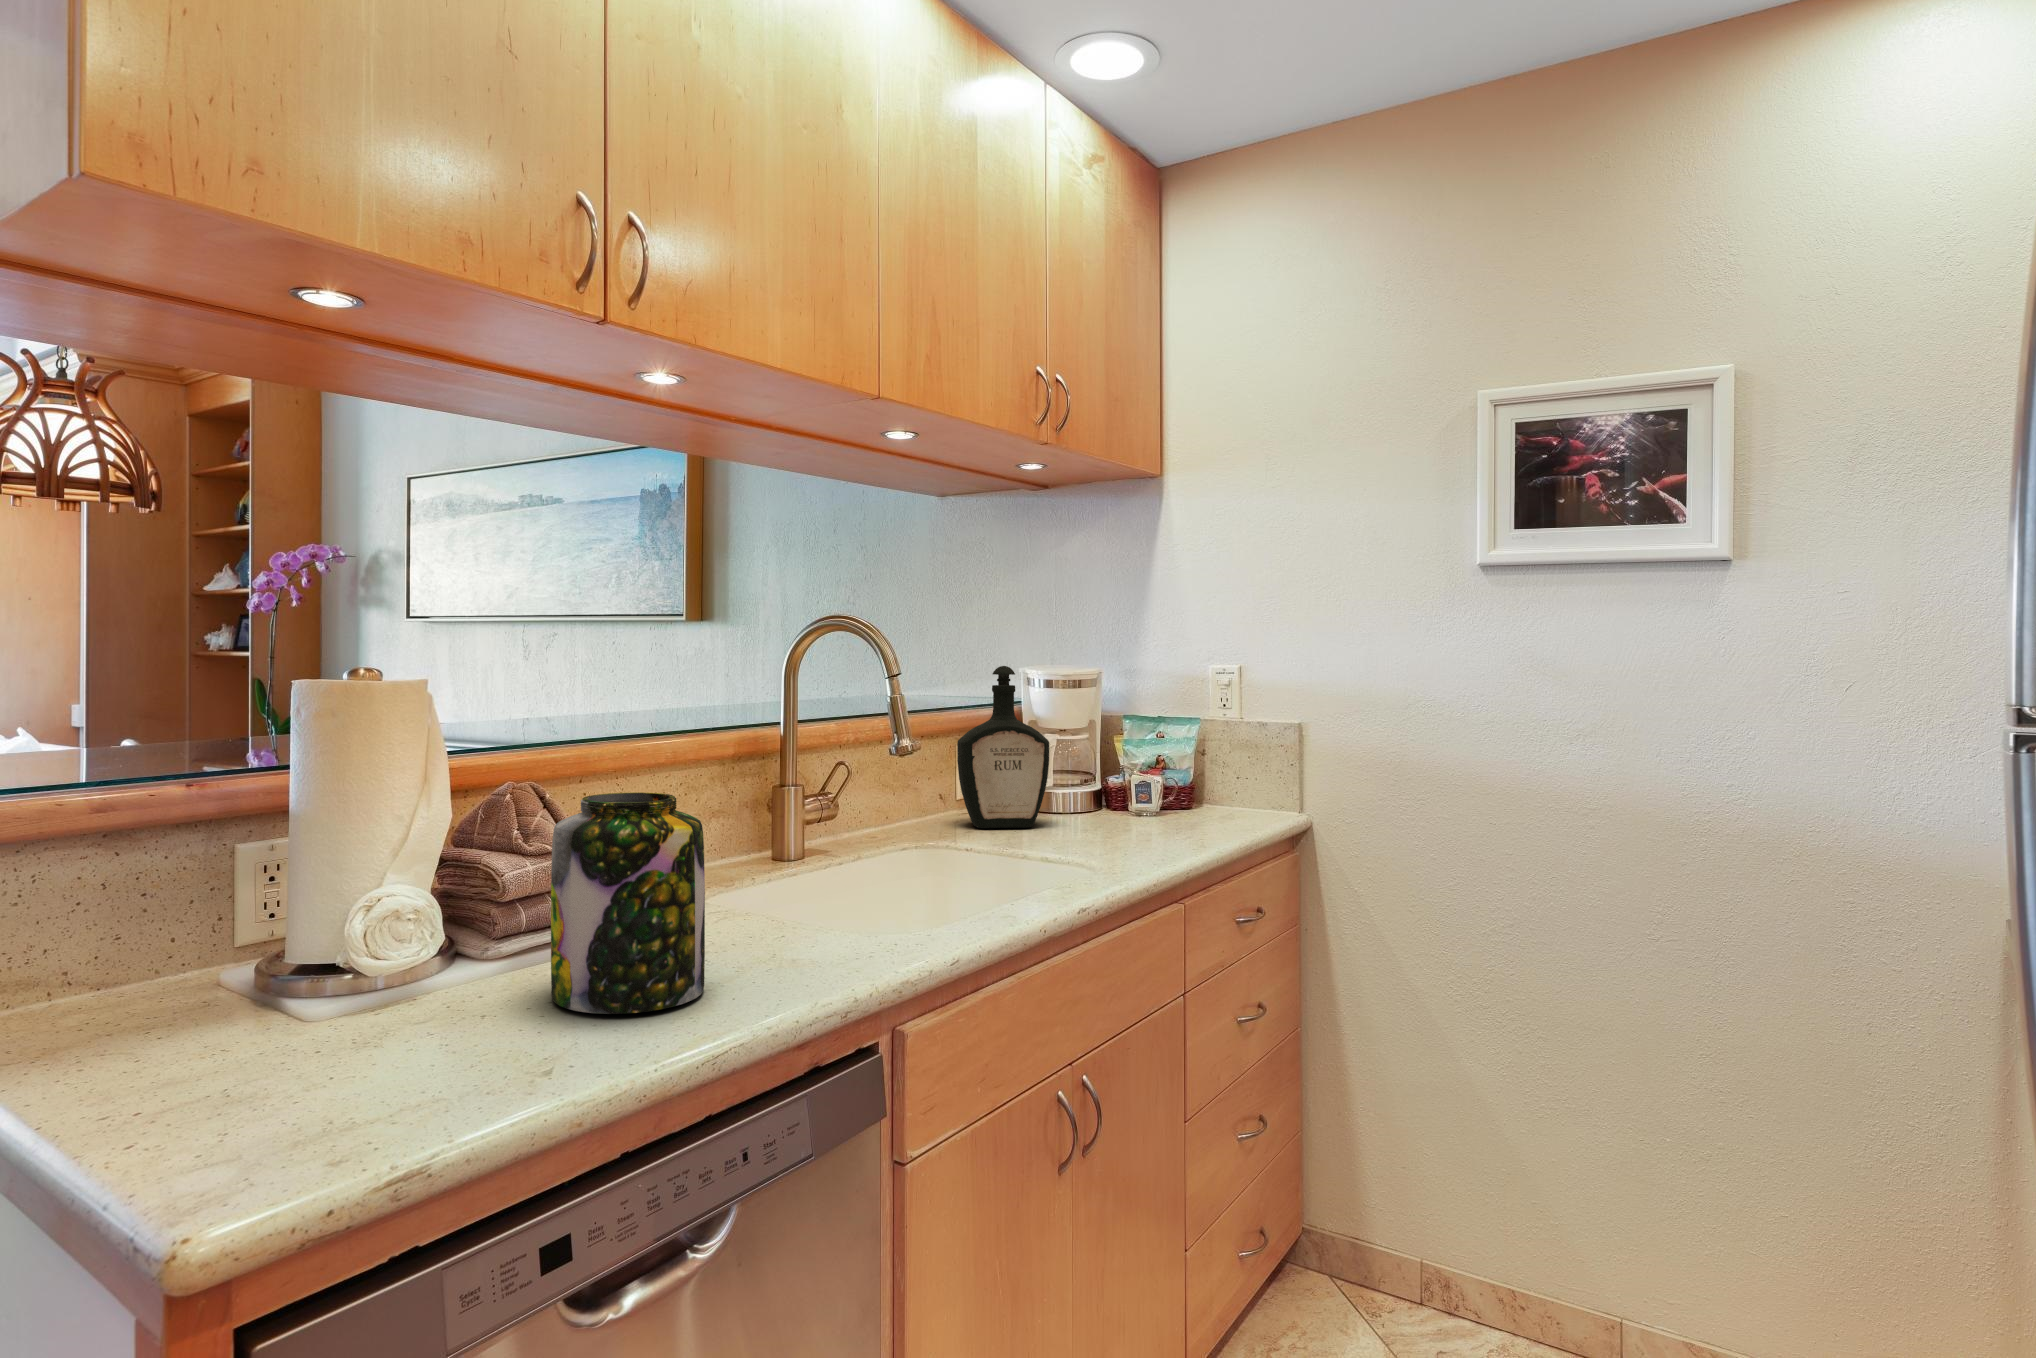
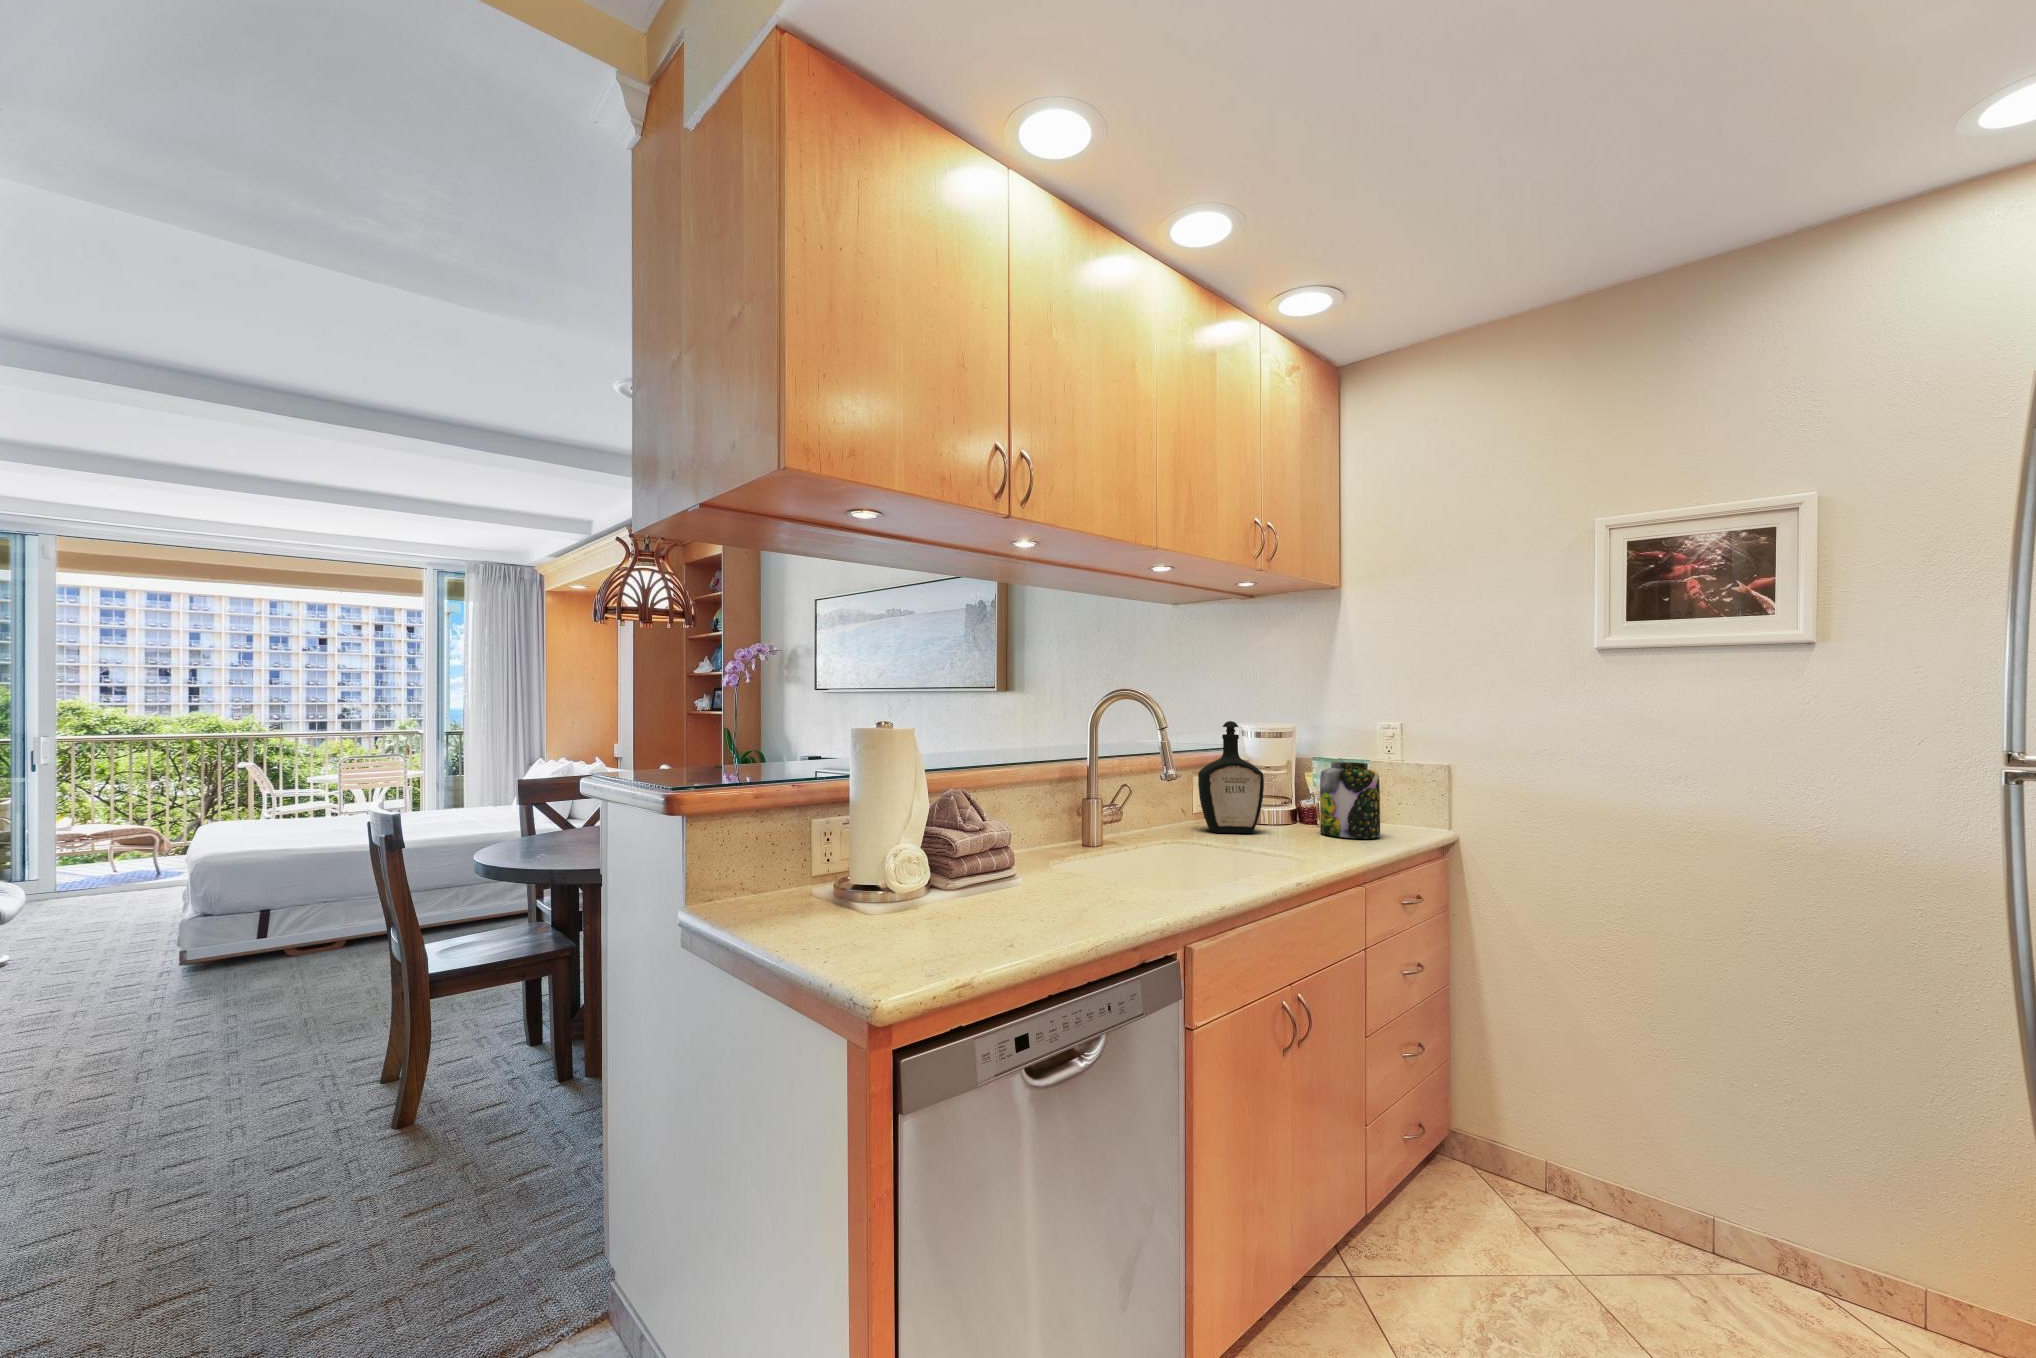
jar: present [551,792,705,1014] -> present [1320,762,1380,838]

